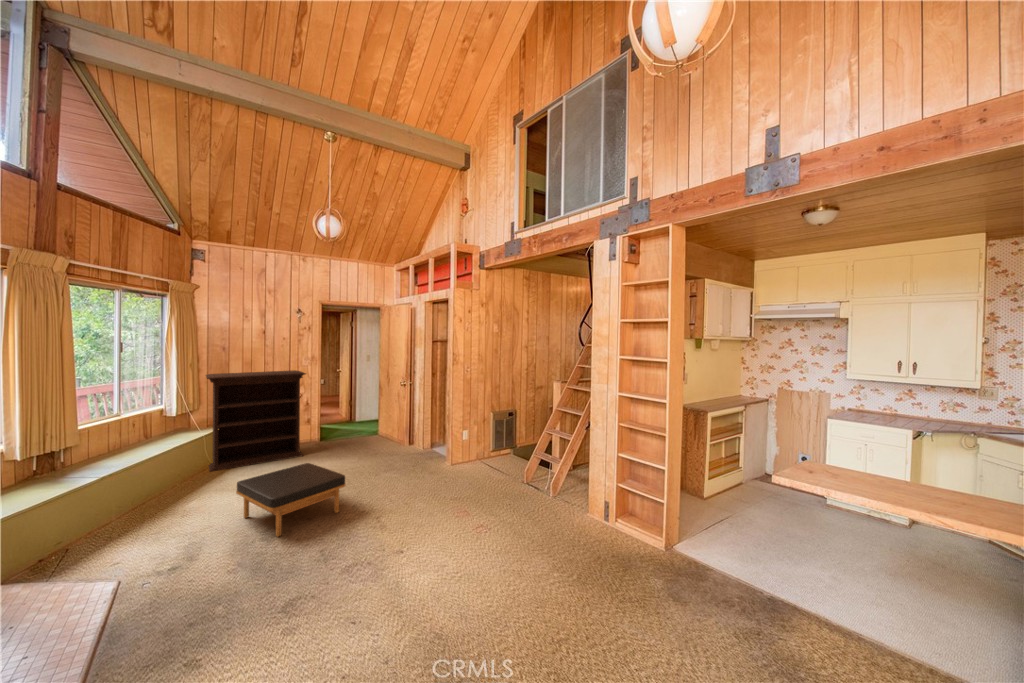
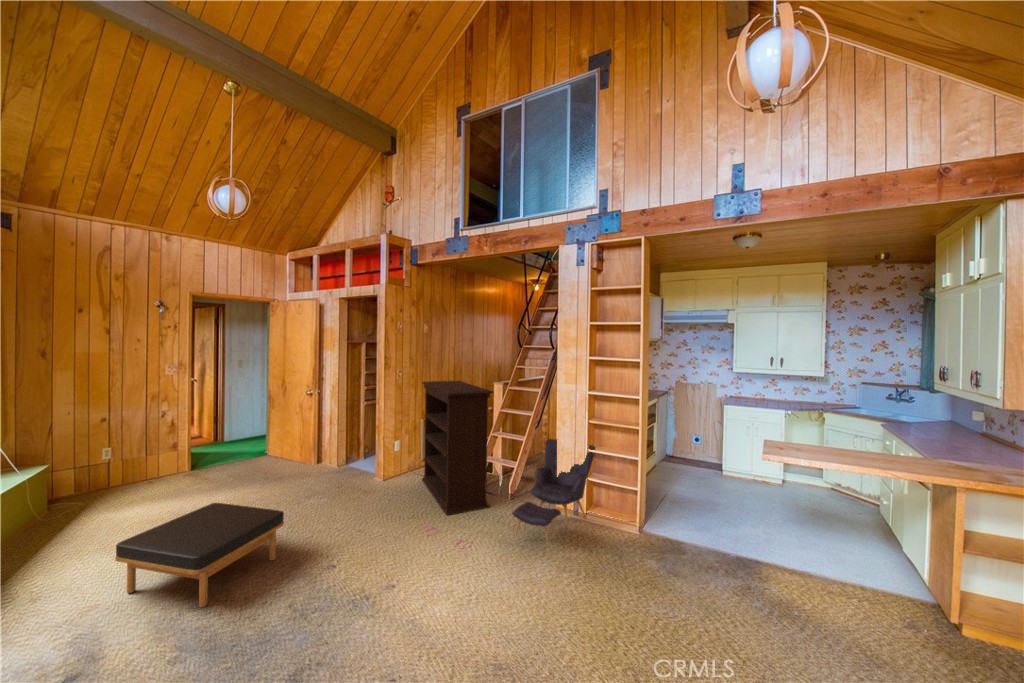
bookshelf: present [206,370,306,472] -> present [422,381,493,516]
armchair: none [525,439,625,544] -> present [512,439,595,546]

